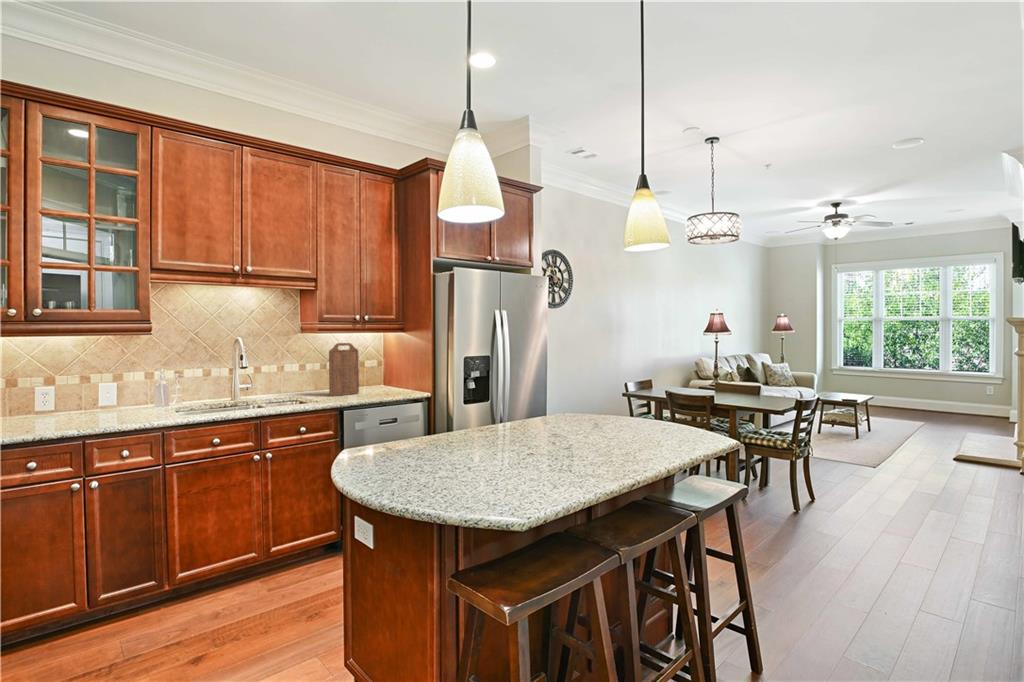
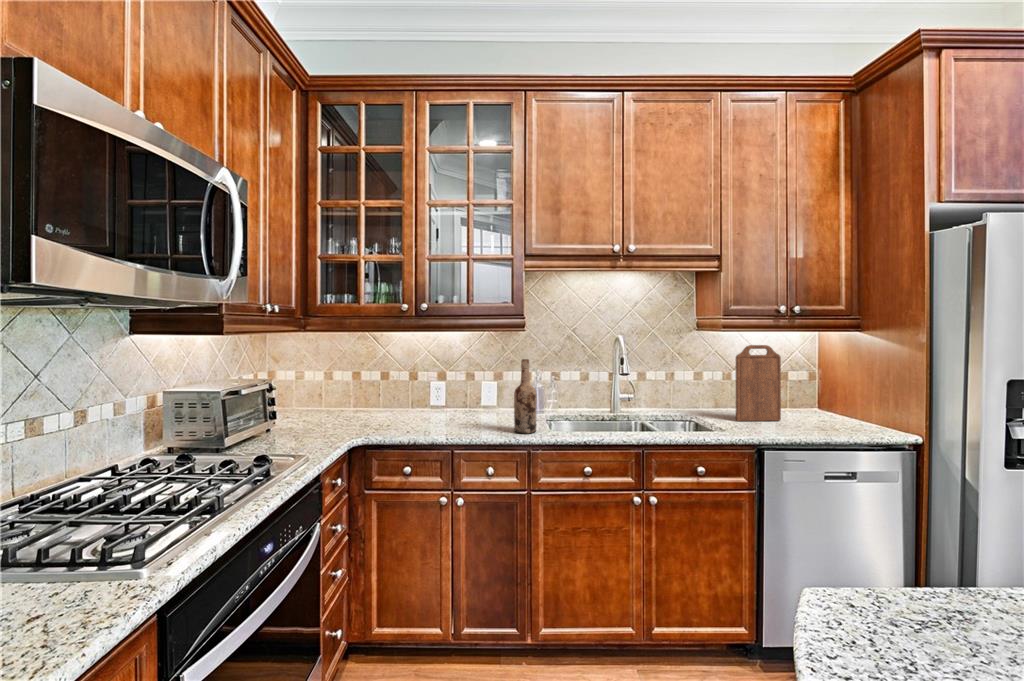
wine bottle: none [146,359,168,420] -> present [514,359,537,433]

